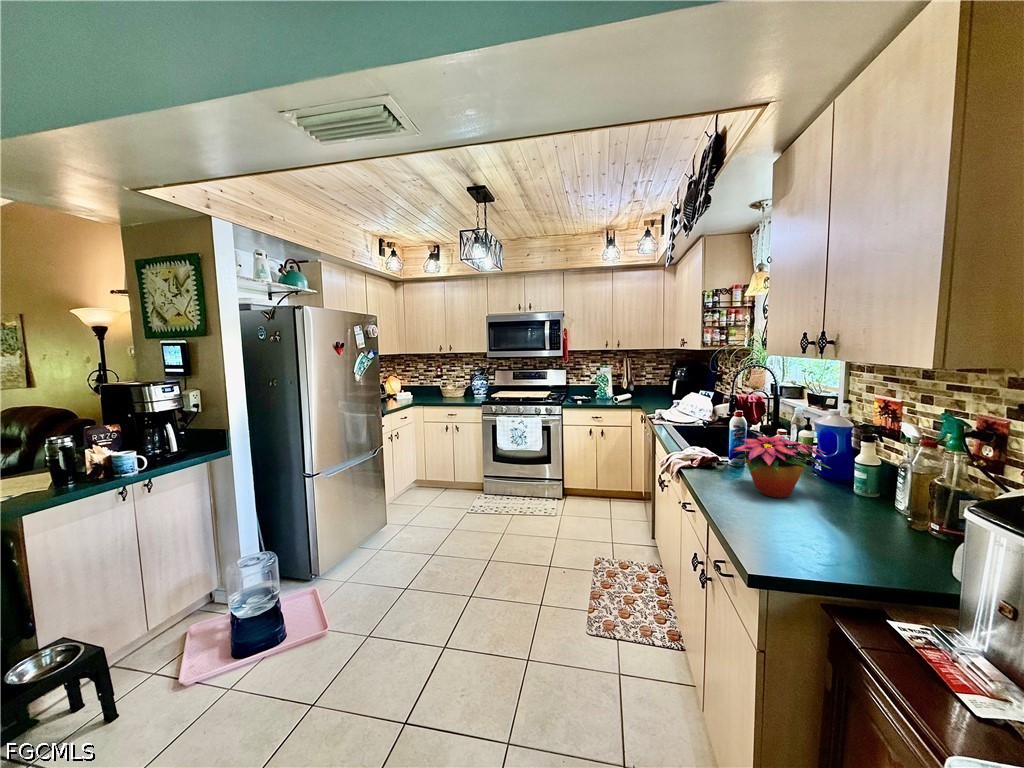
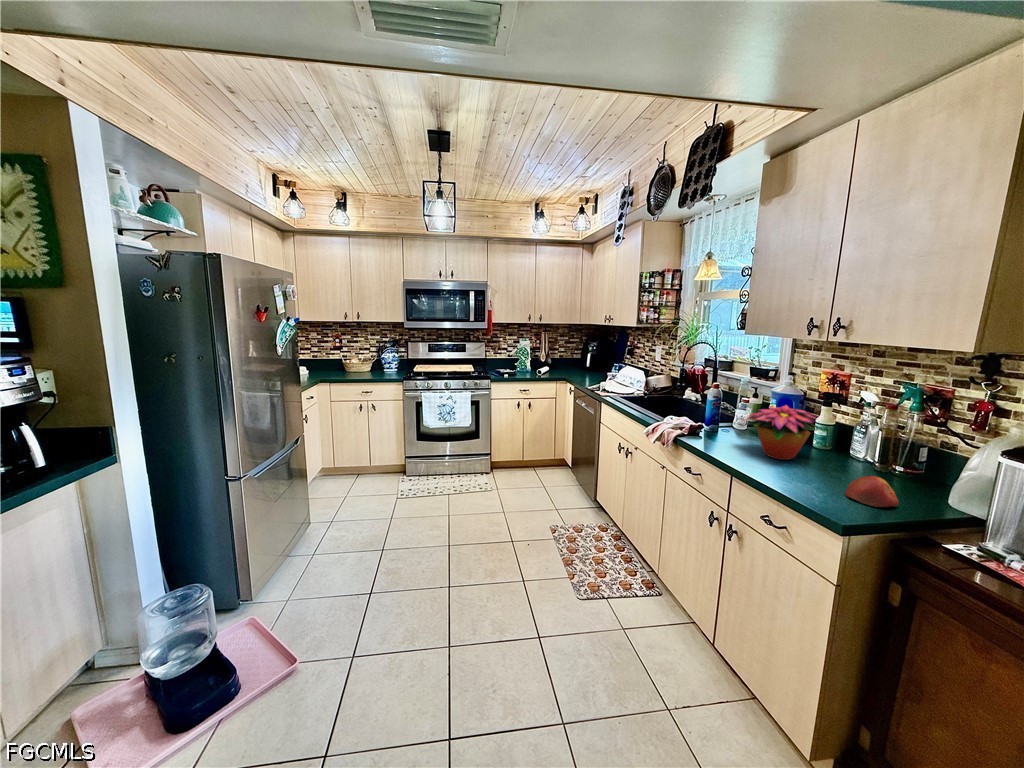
apple: none [796,517,851,553] -> present [845,476,899,507]

